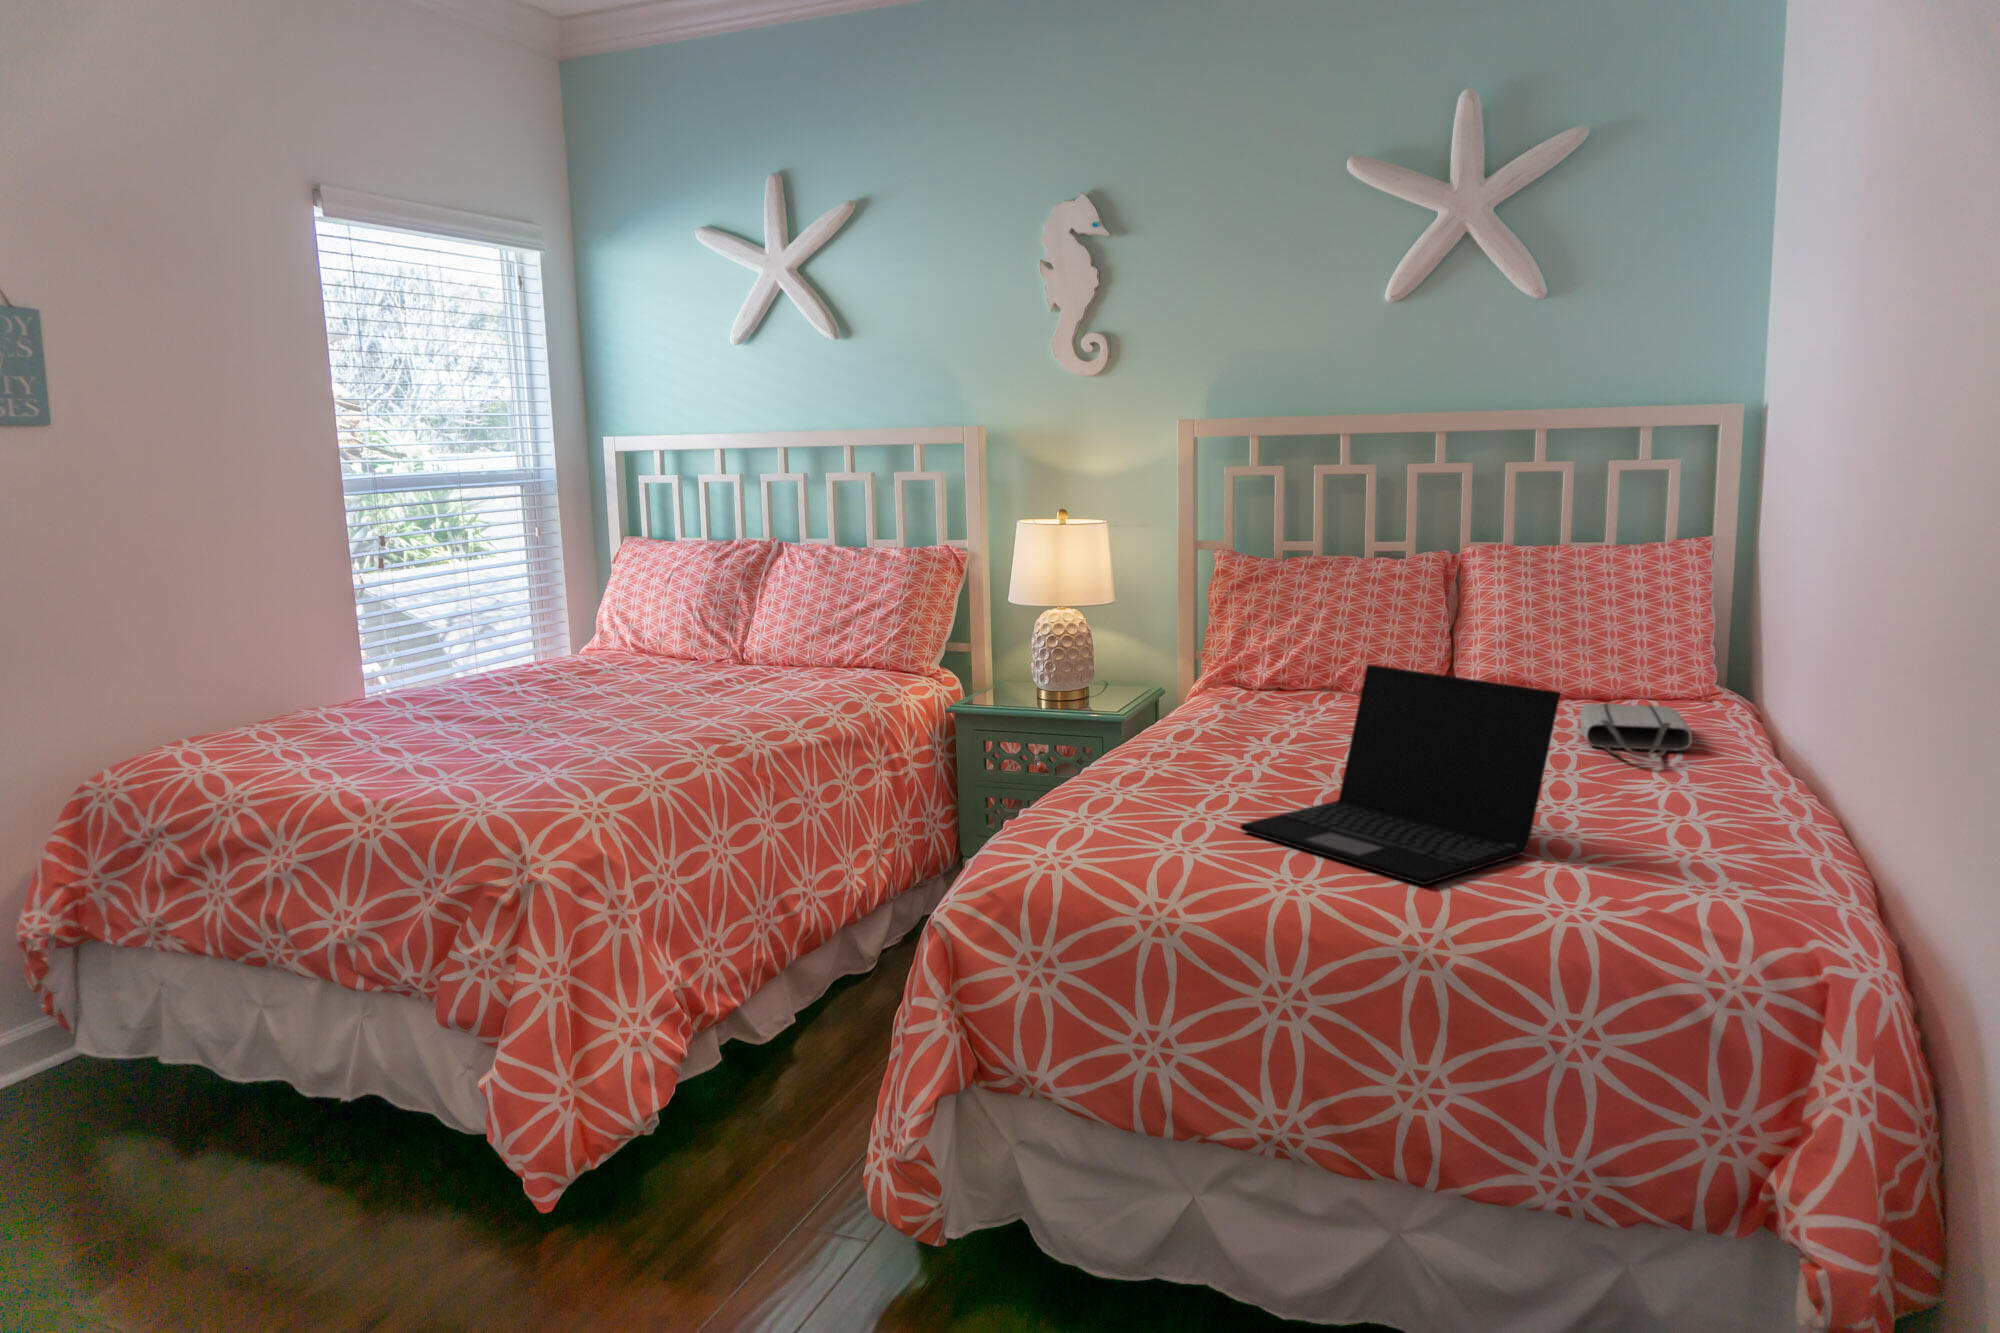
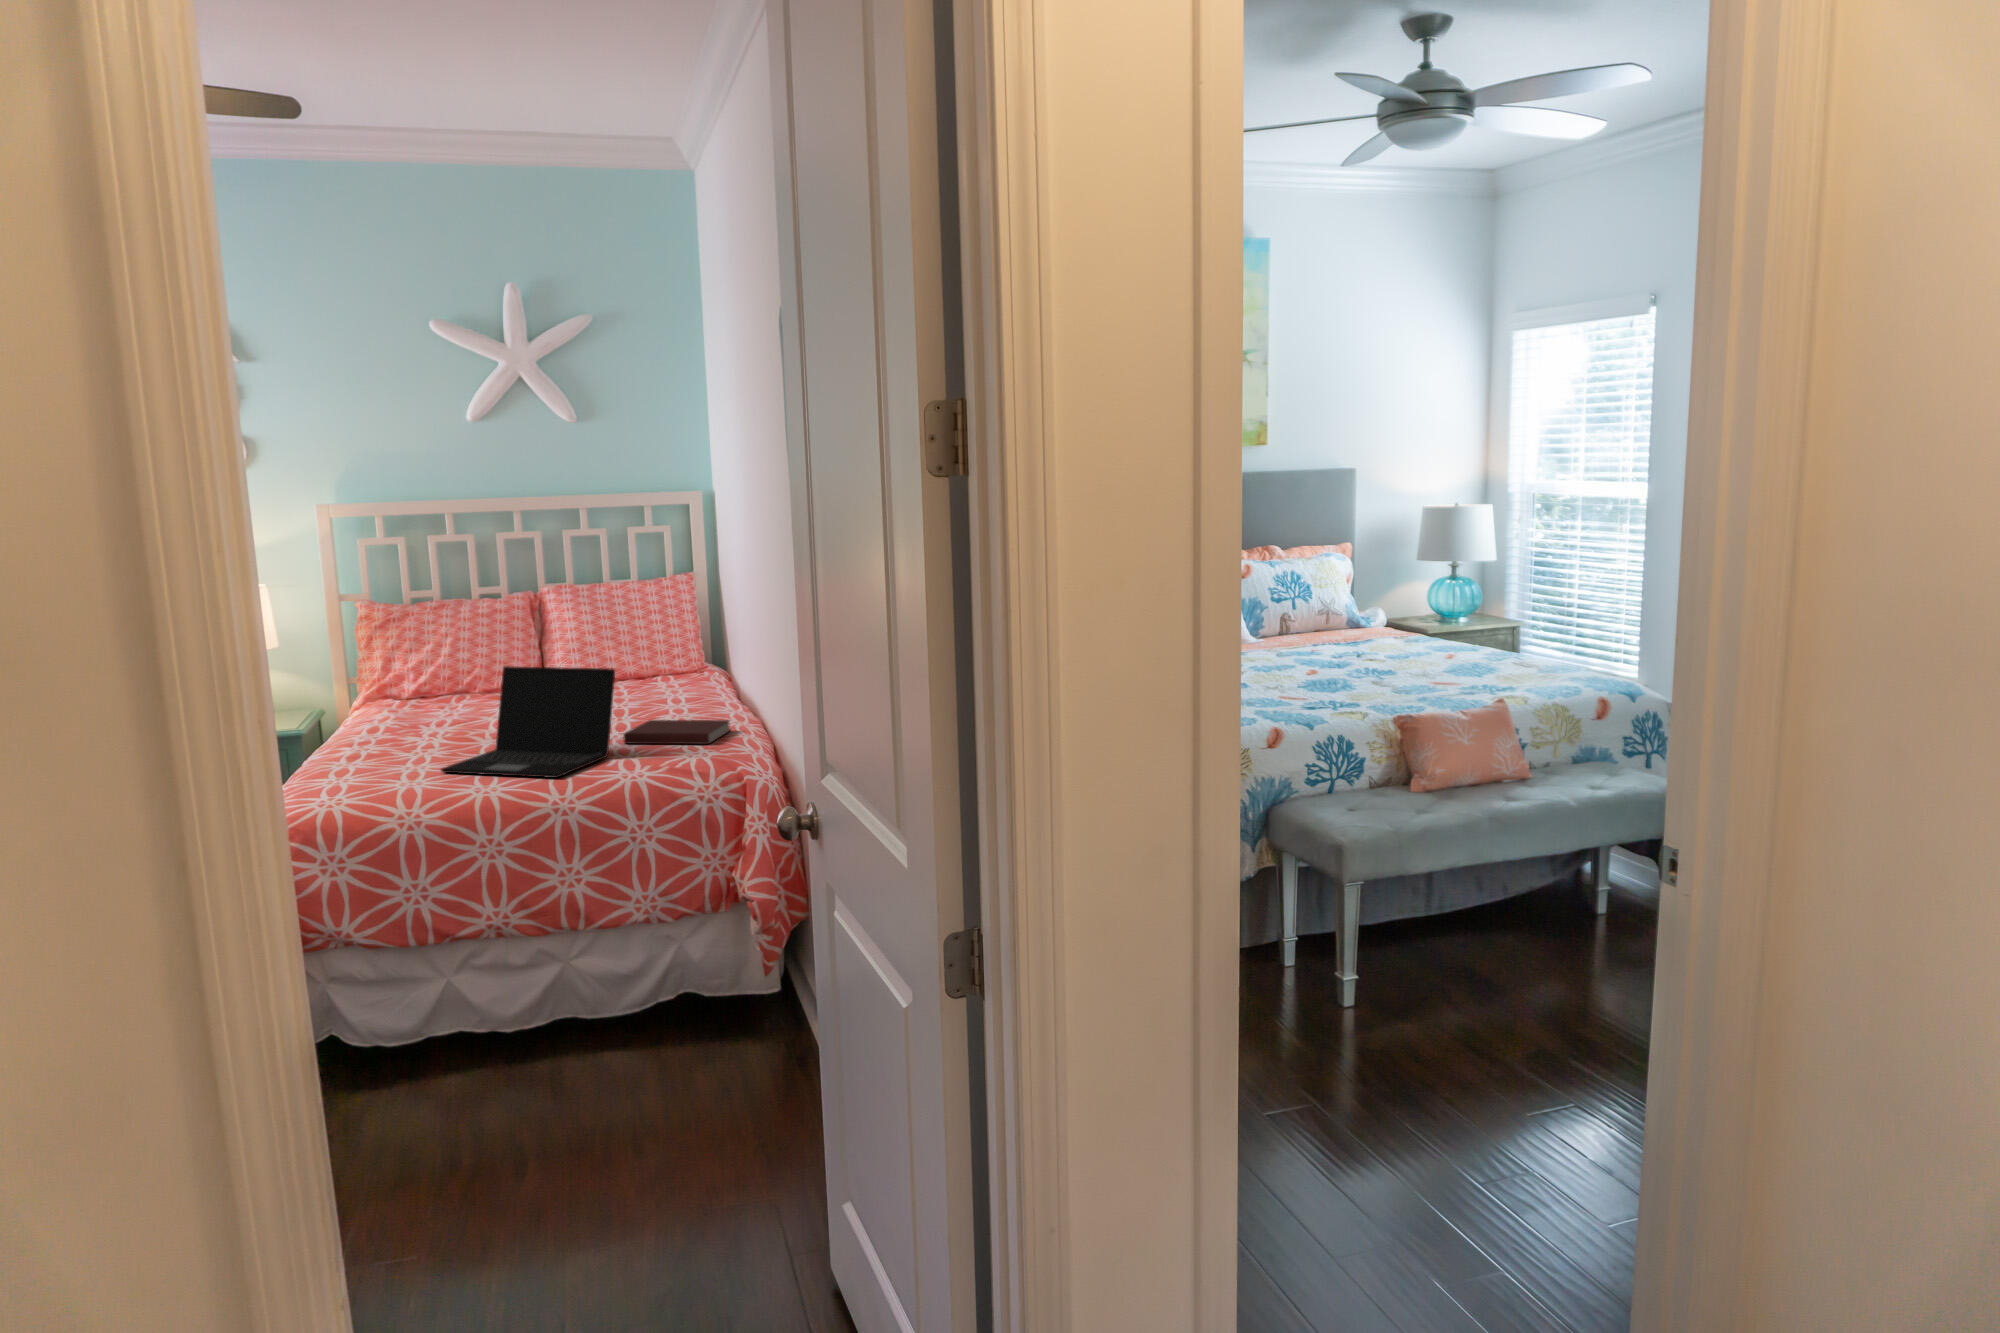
tote bag: present [1580,703,1692,757] -> none [628,677,691,706]
notebook: none [1561,786,1781,860] -> present [623,720,730,744]

